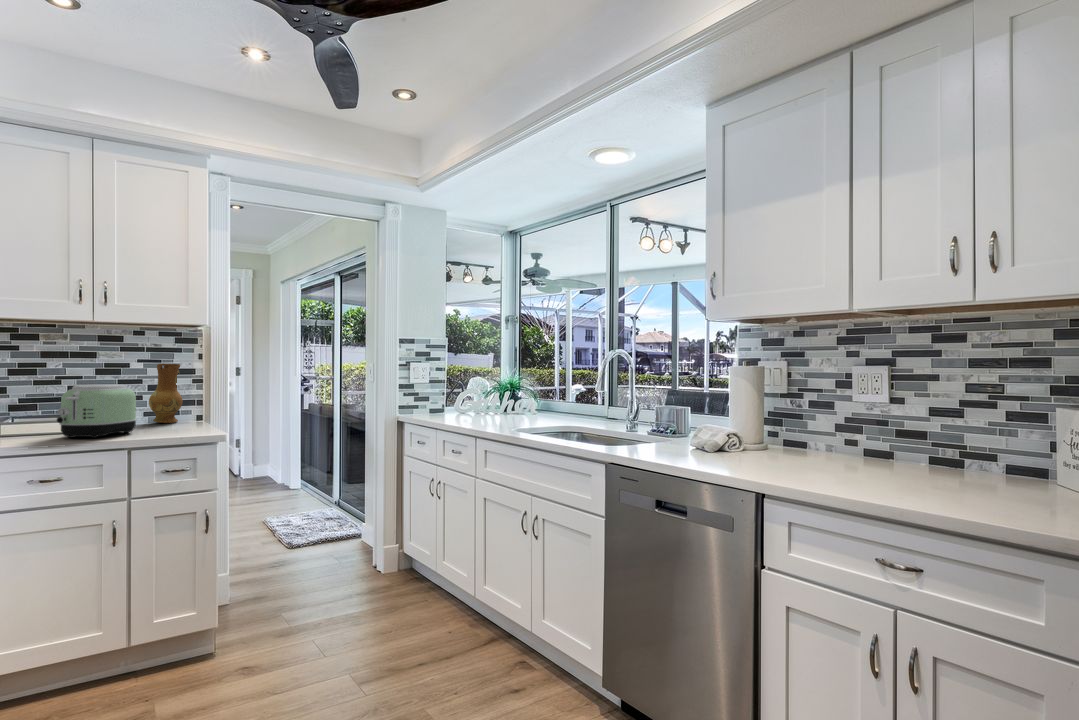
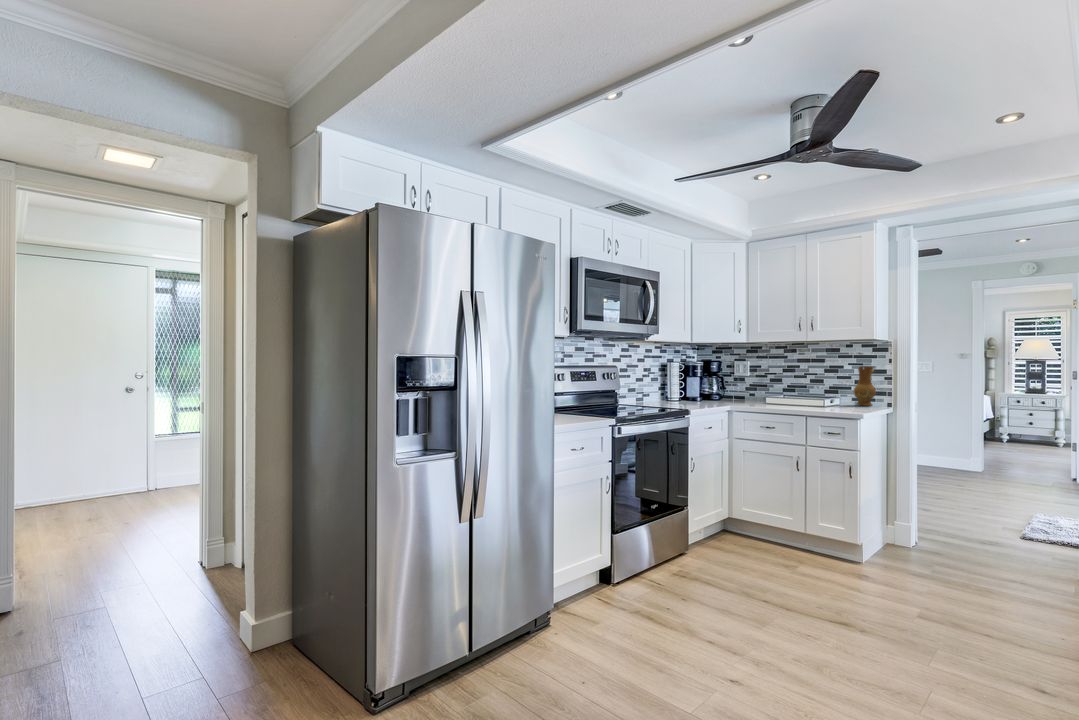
toaster: present [57,385,137,438] -> none [789,377,834,407]

